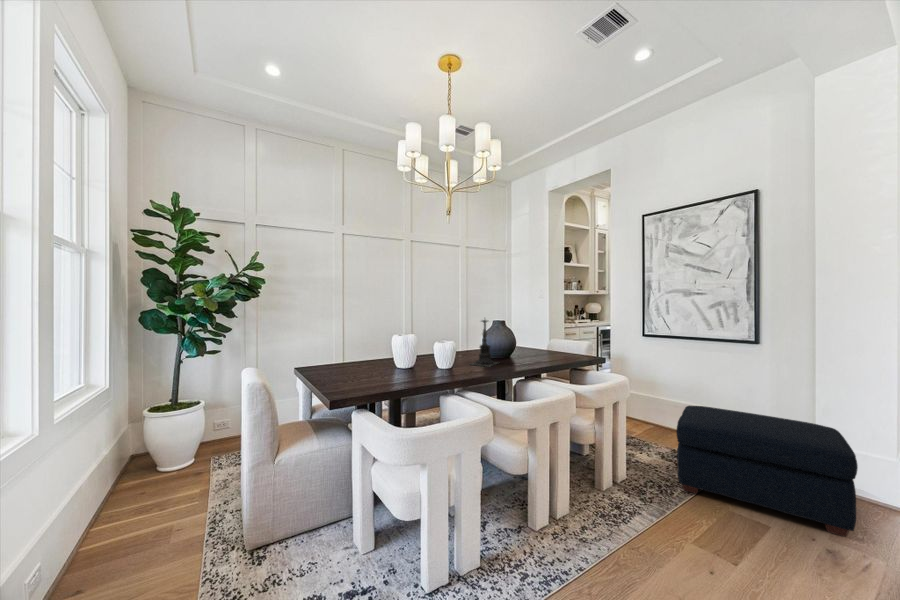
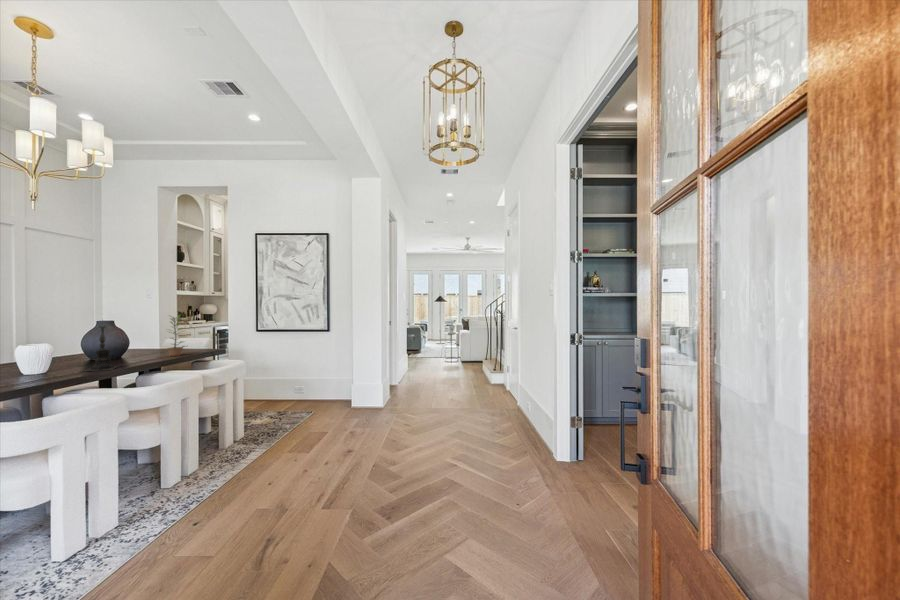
plant: none [541,312,566,358] -> present [167,315,185,356]
ottoman: present [676,406,858,537] -> none [278,373,362,432]

